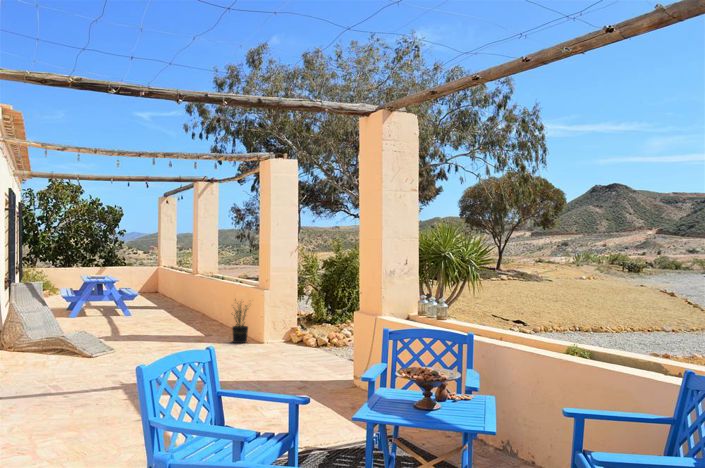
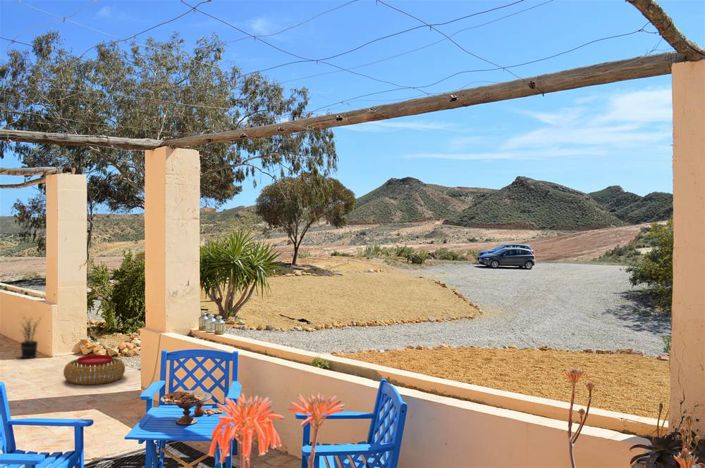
pouf: none [273,340,338,373] -> present [64,355,125,385]

